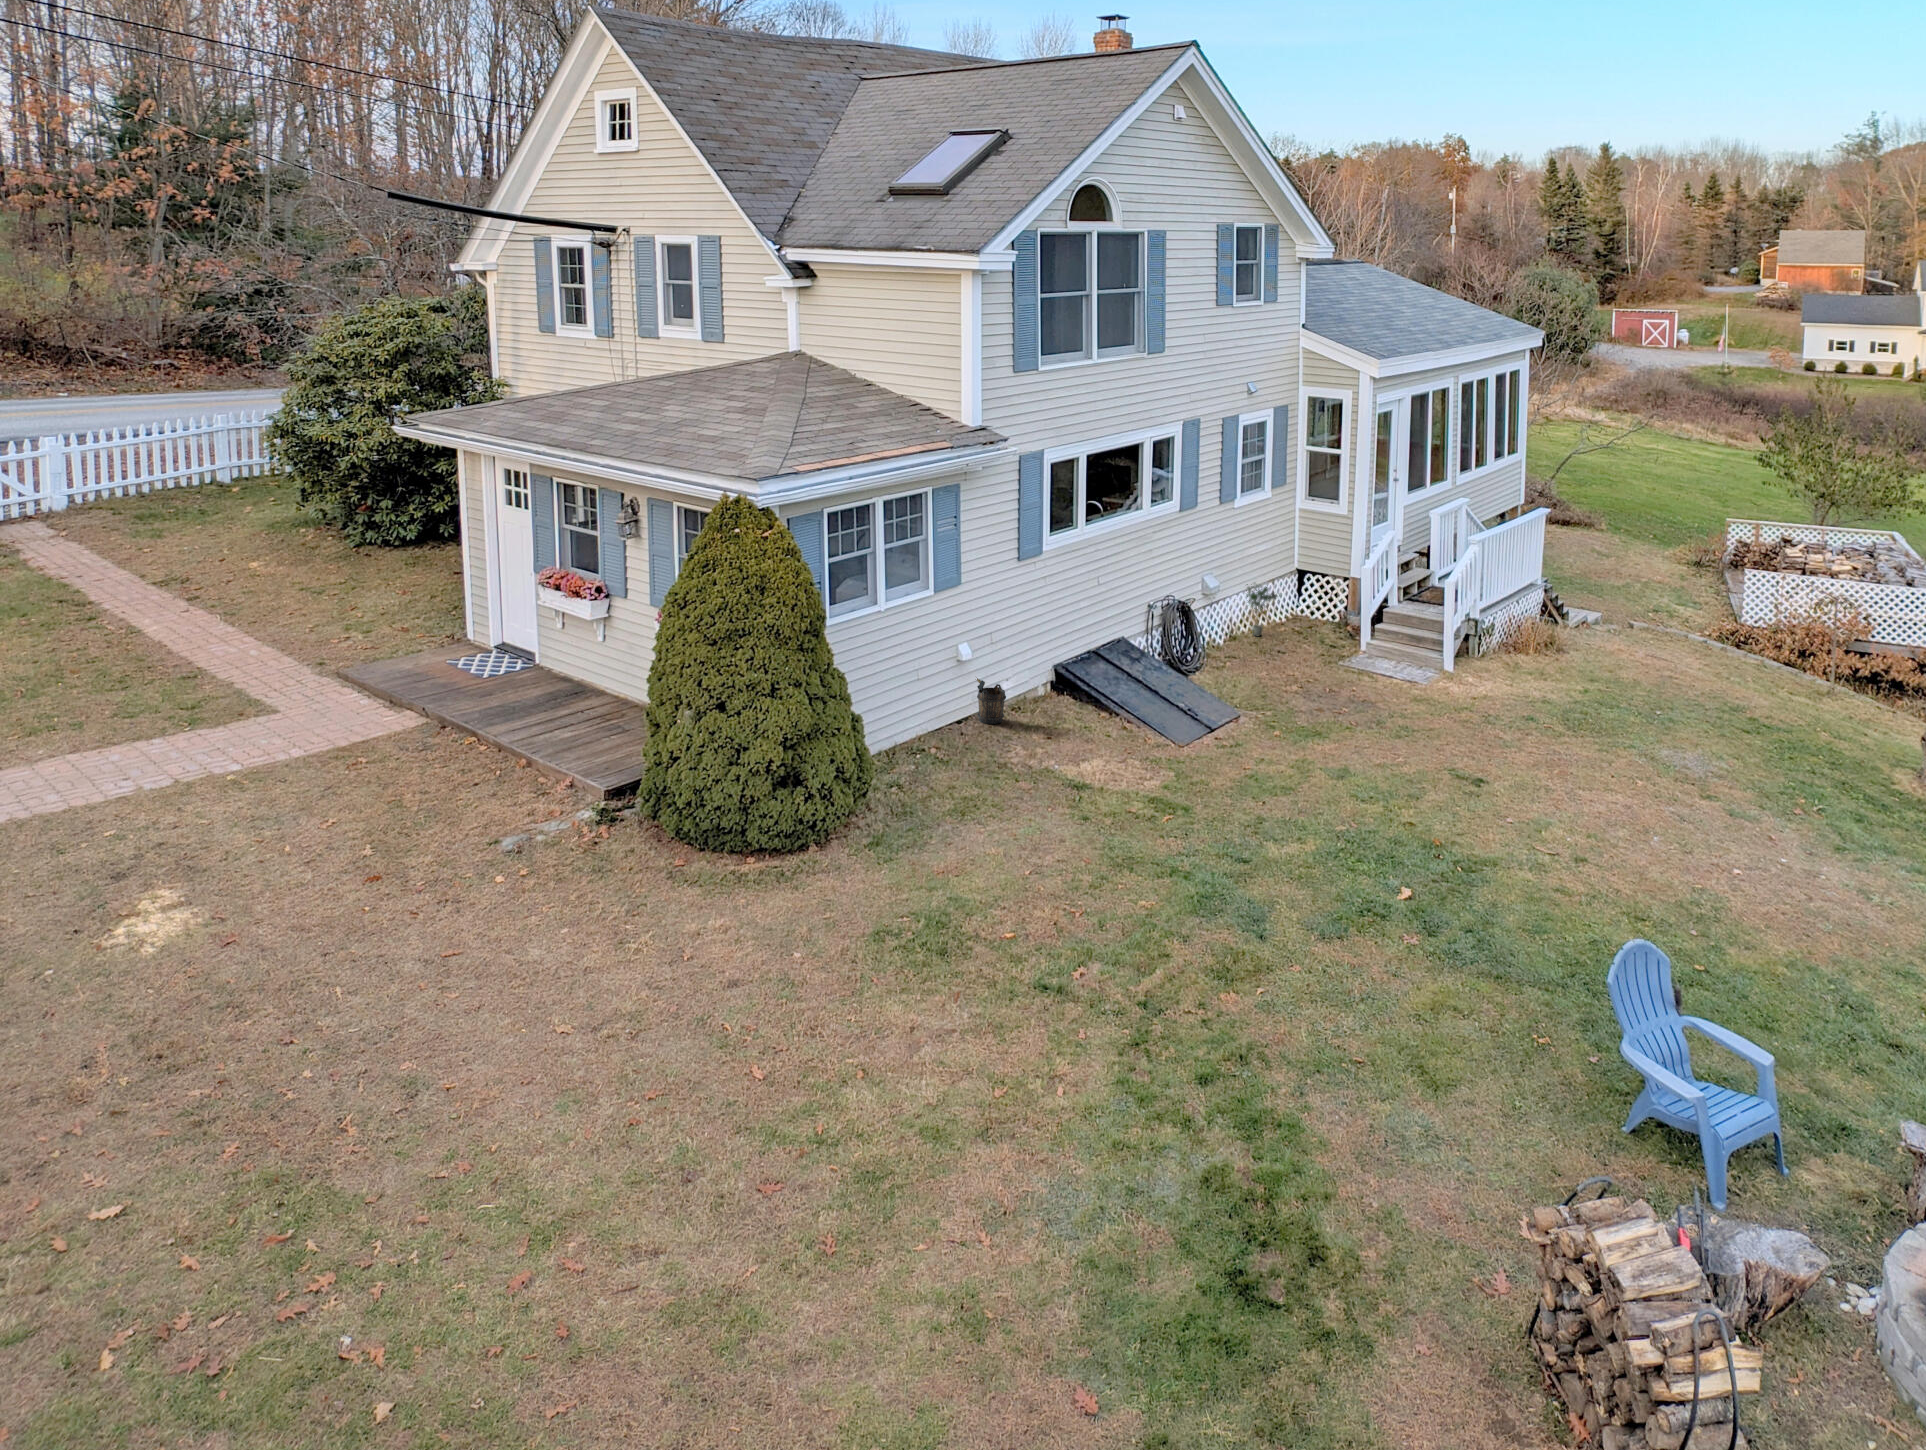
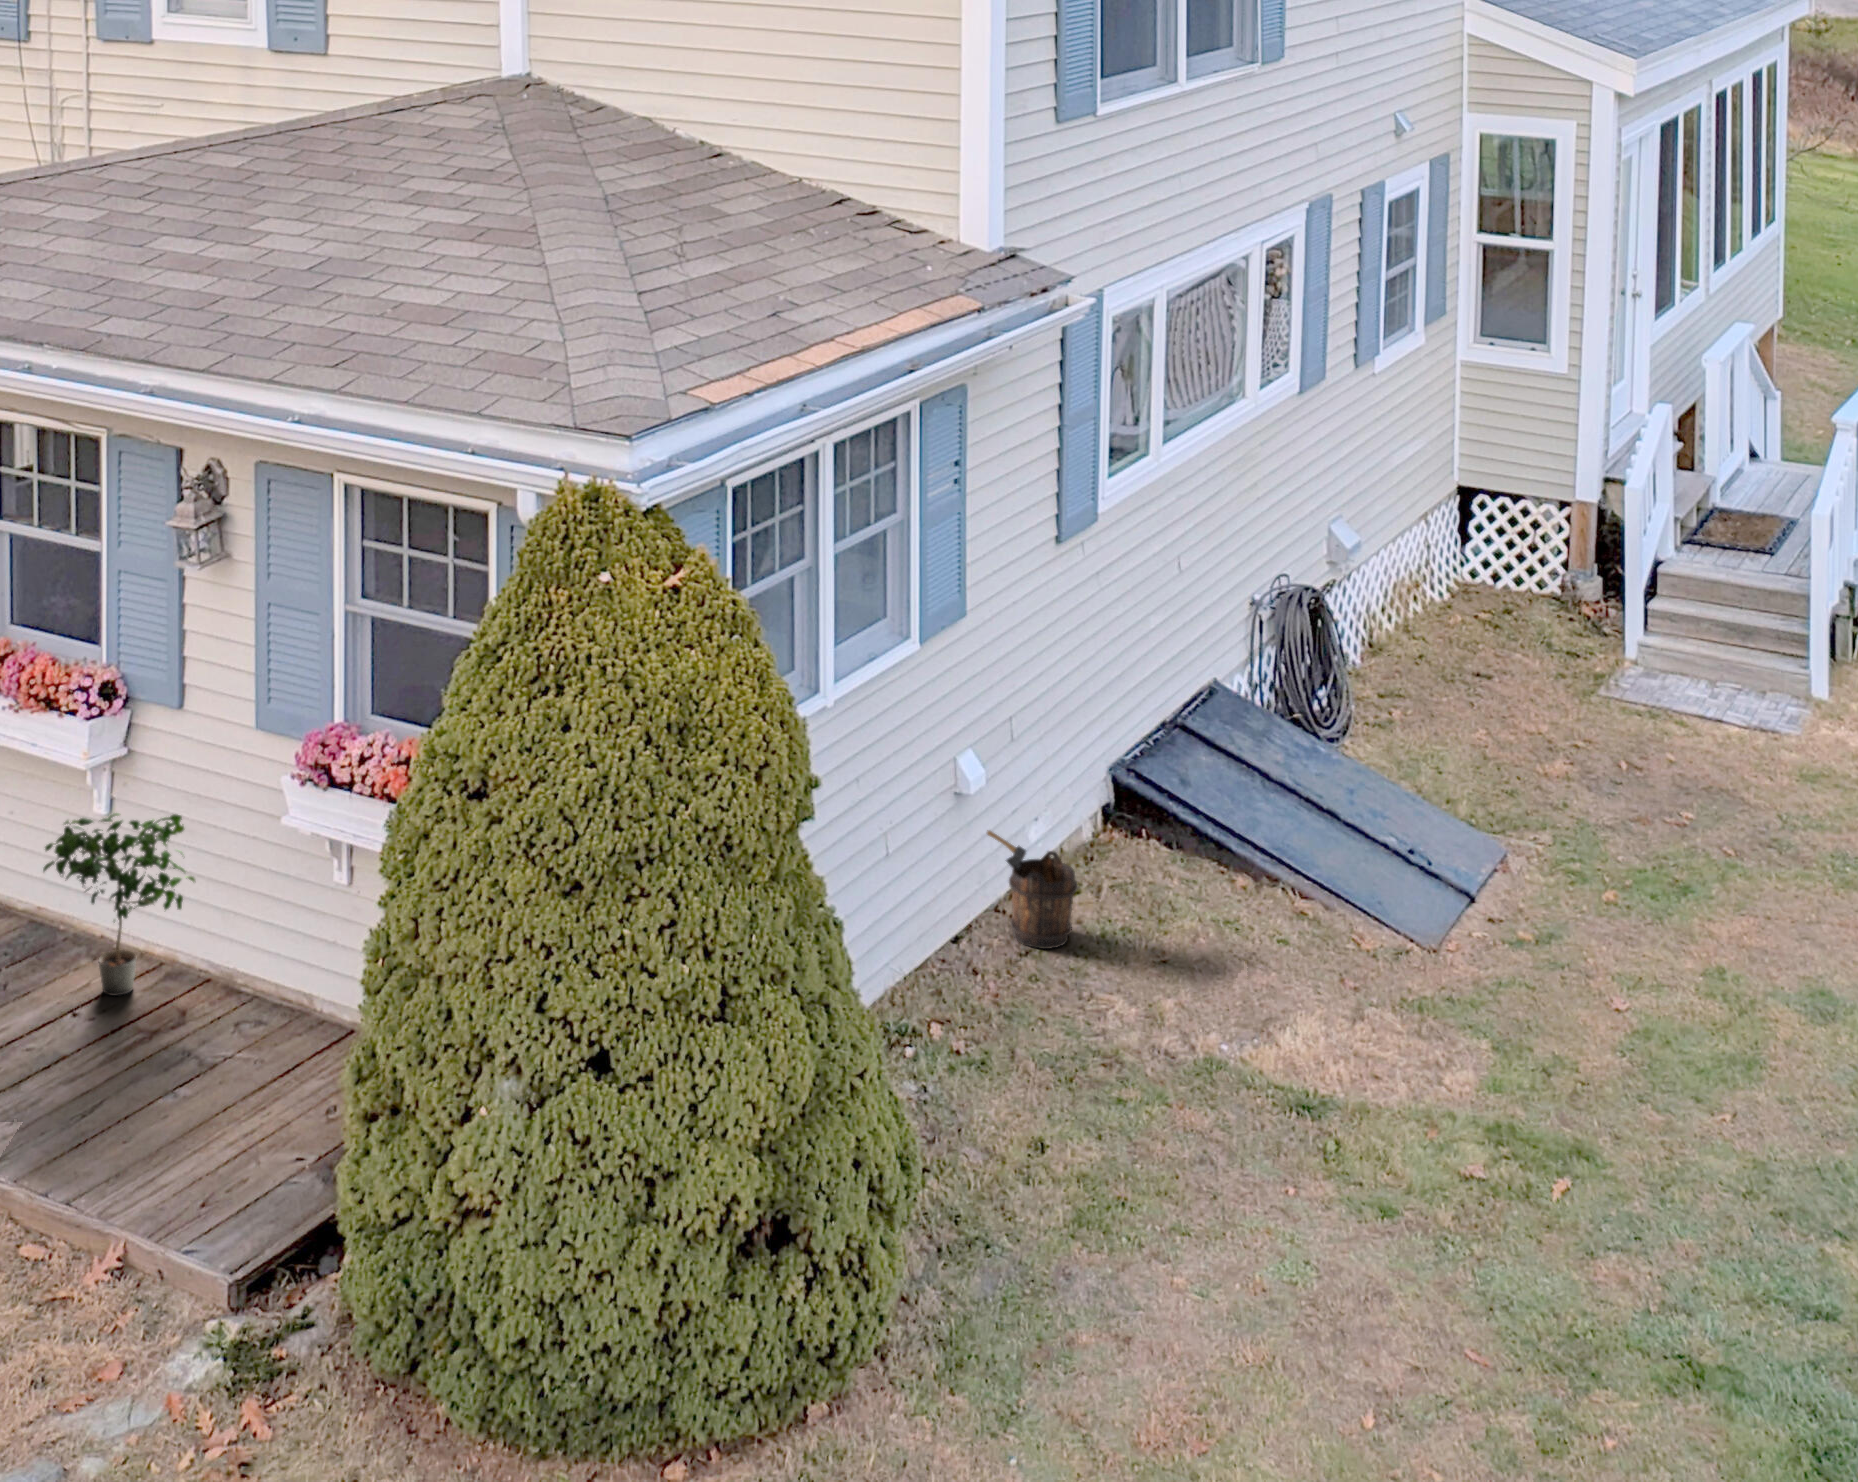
potted plant: present [1246,584,1277,636] -> present [43,813,195,996]

